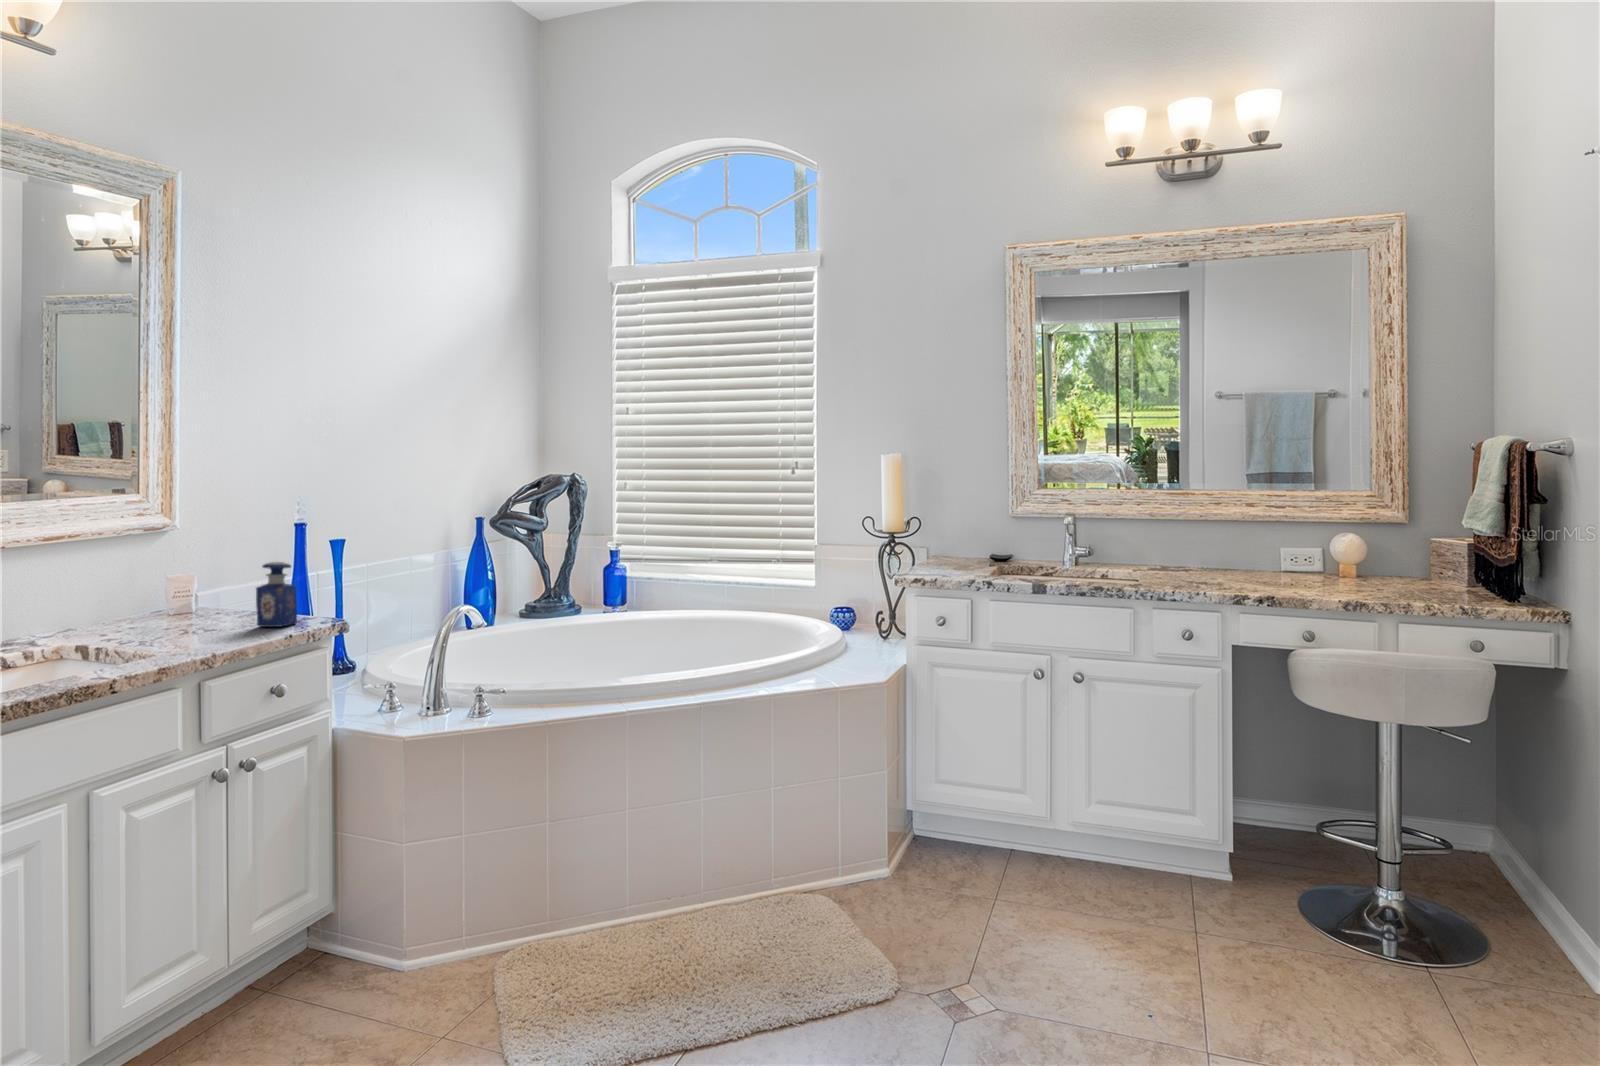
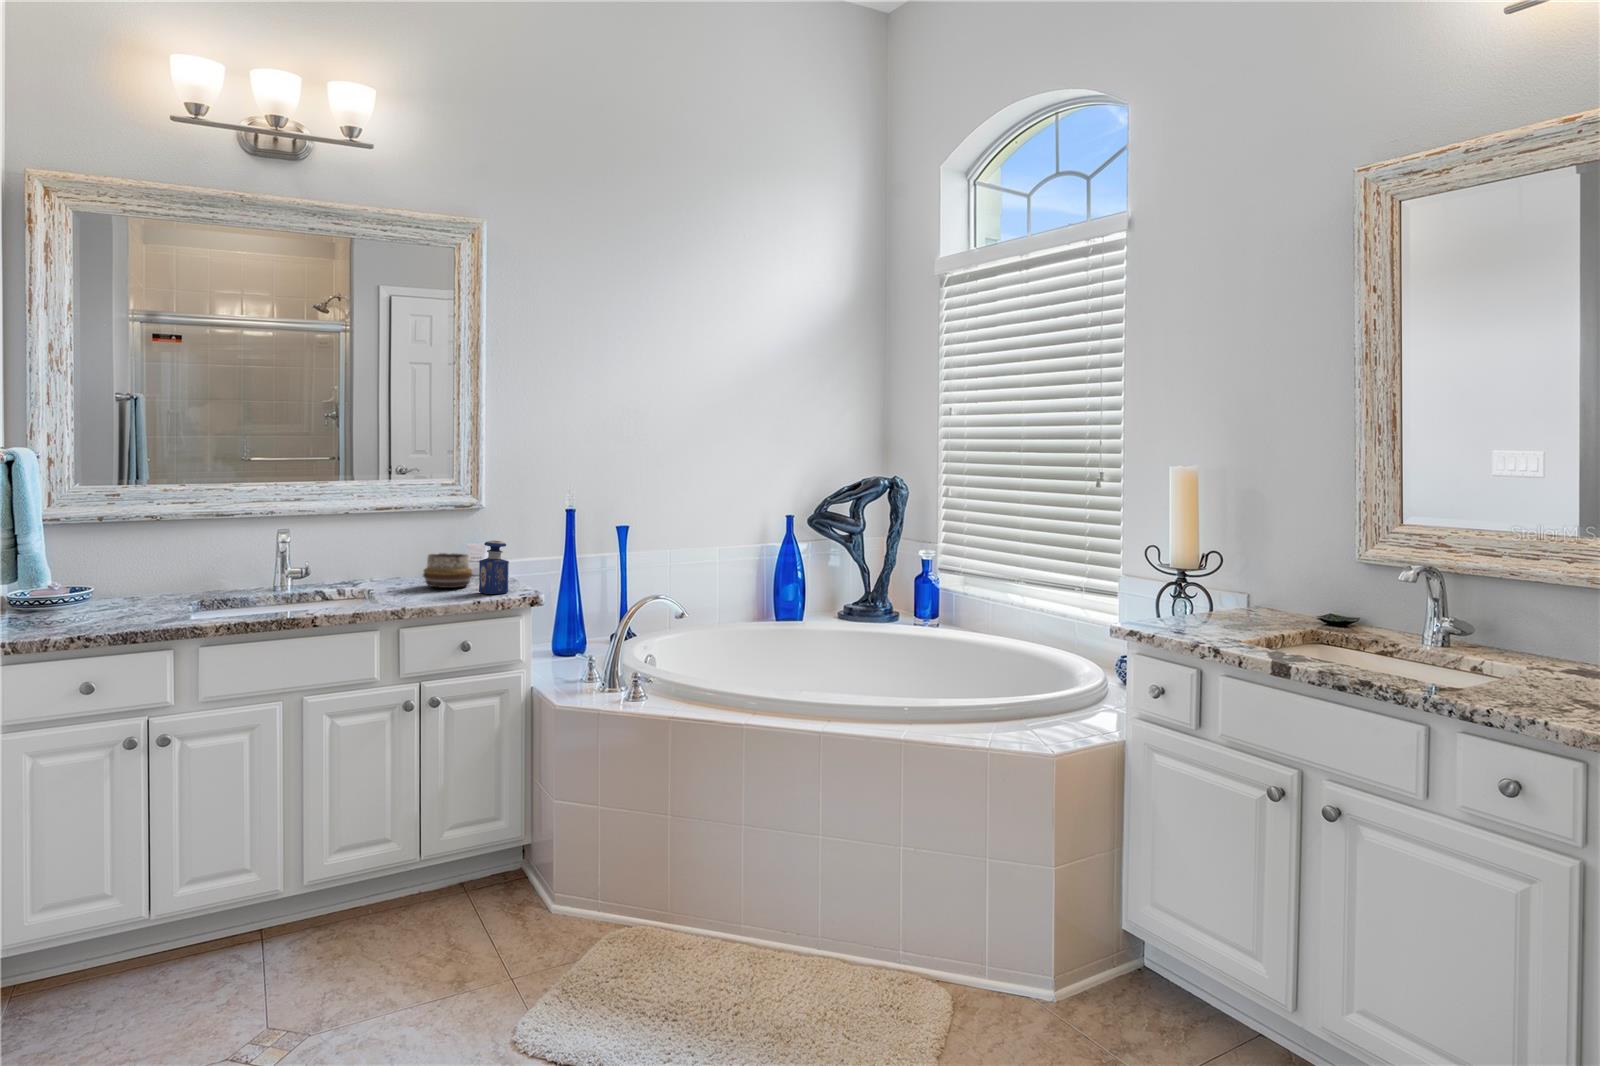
decorative bowl: none [153,585,224,630] -> present [423,553,472,588]

